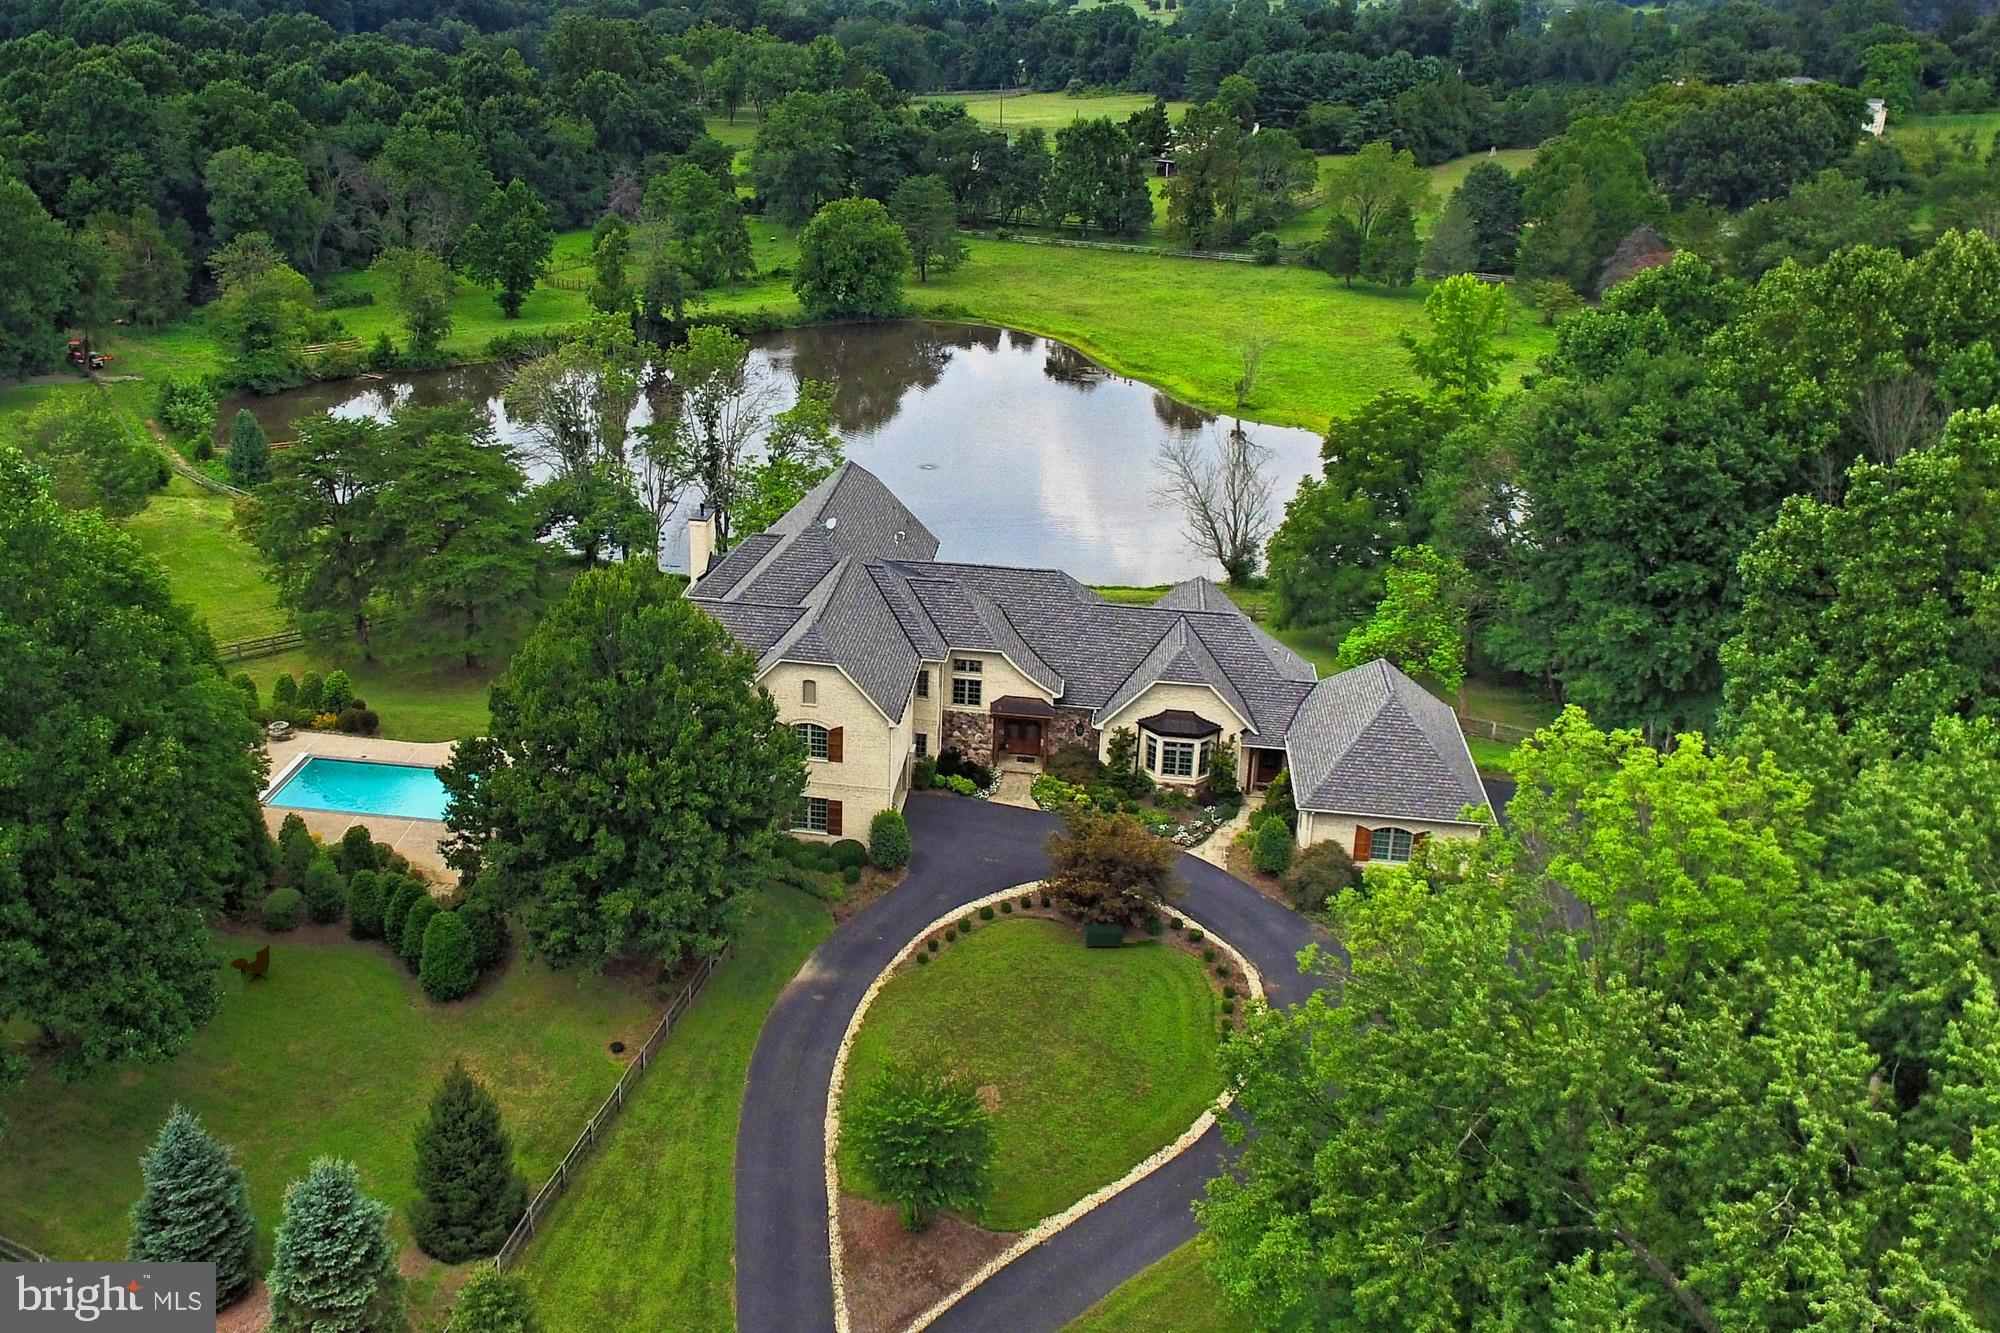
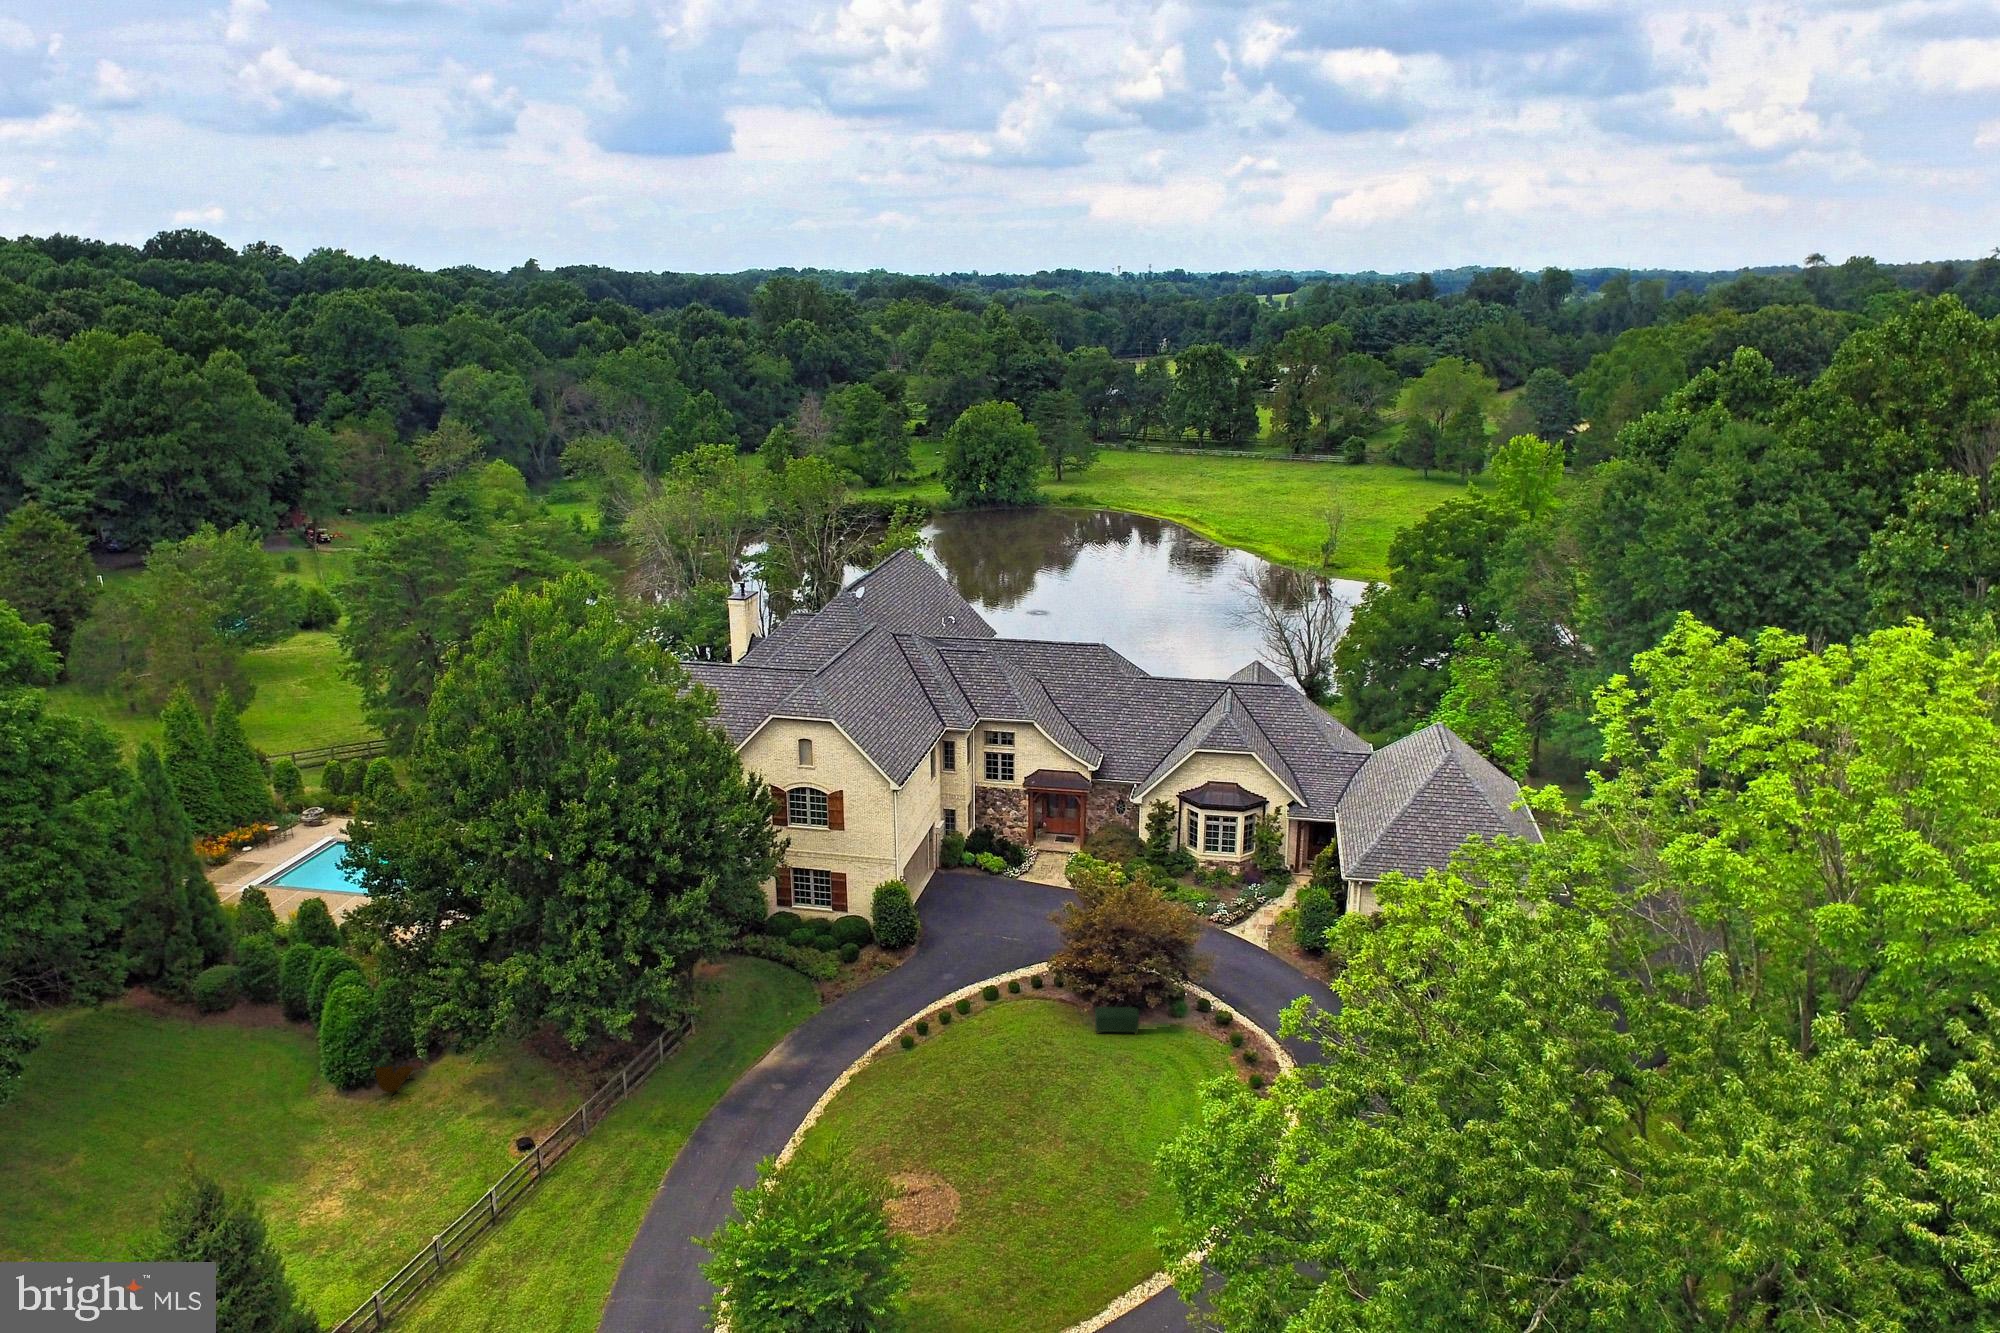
lounge chair: present [230,945,270,983] -> present [374,1066,414,1096]

